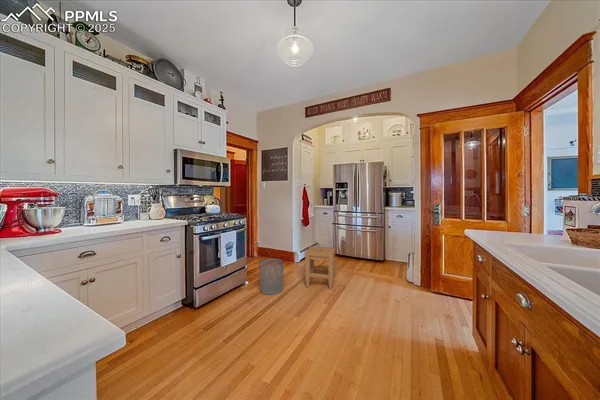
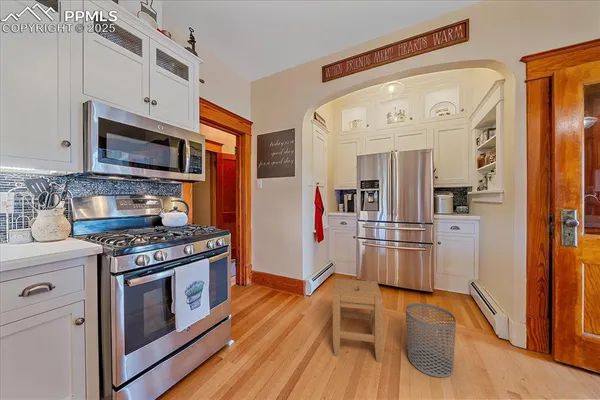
waste bin: present [259,259,284,295] -> present [406,303,456,377]

